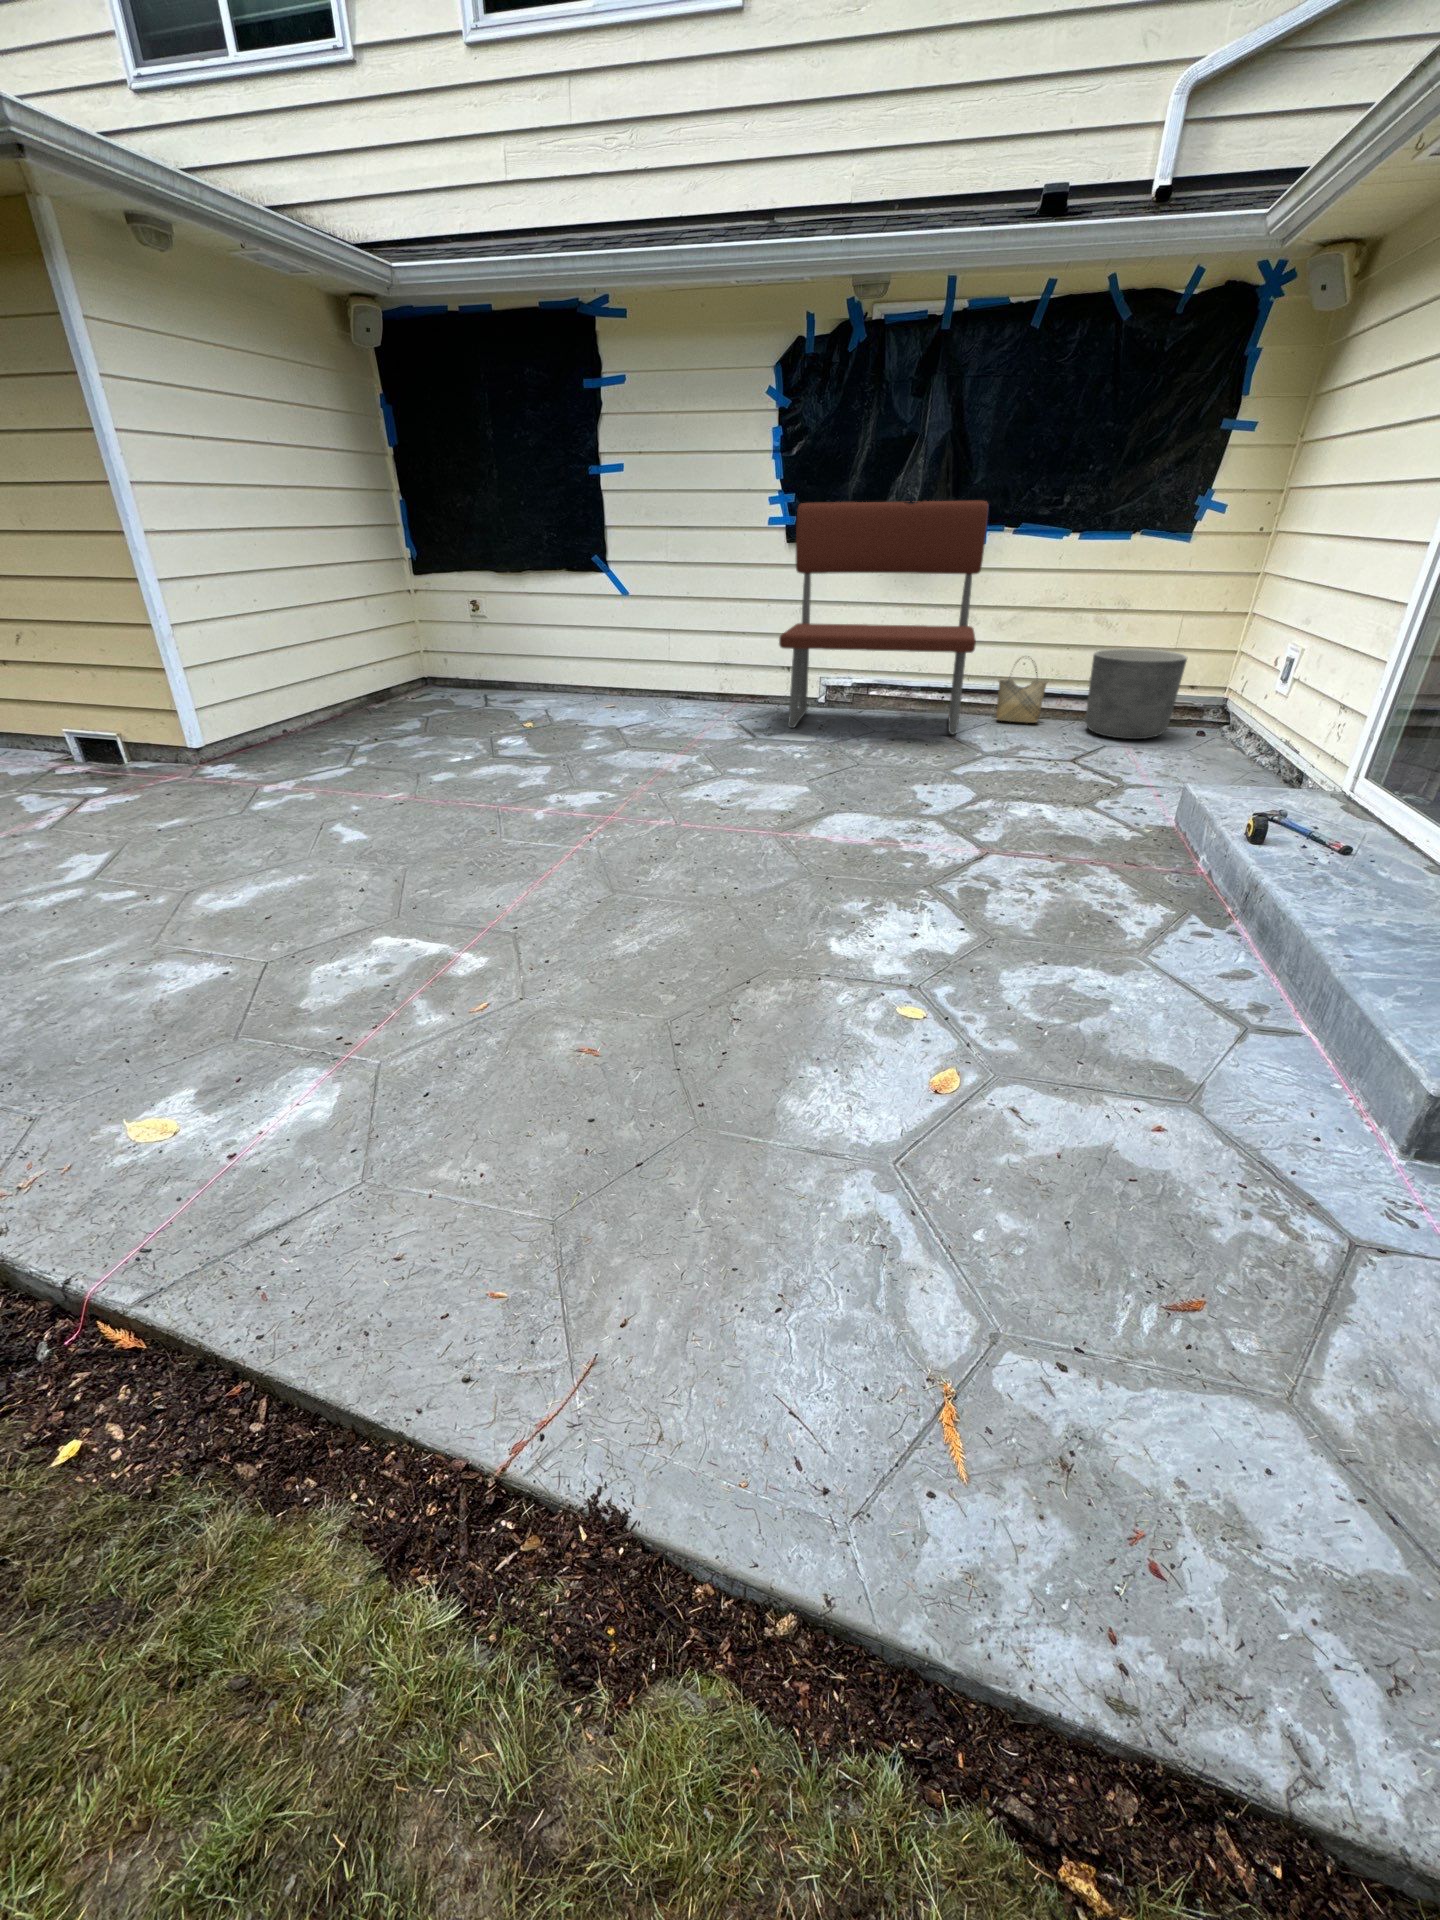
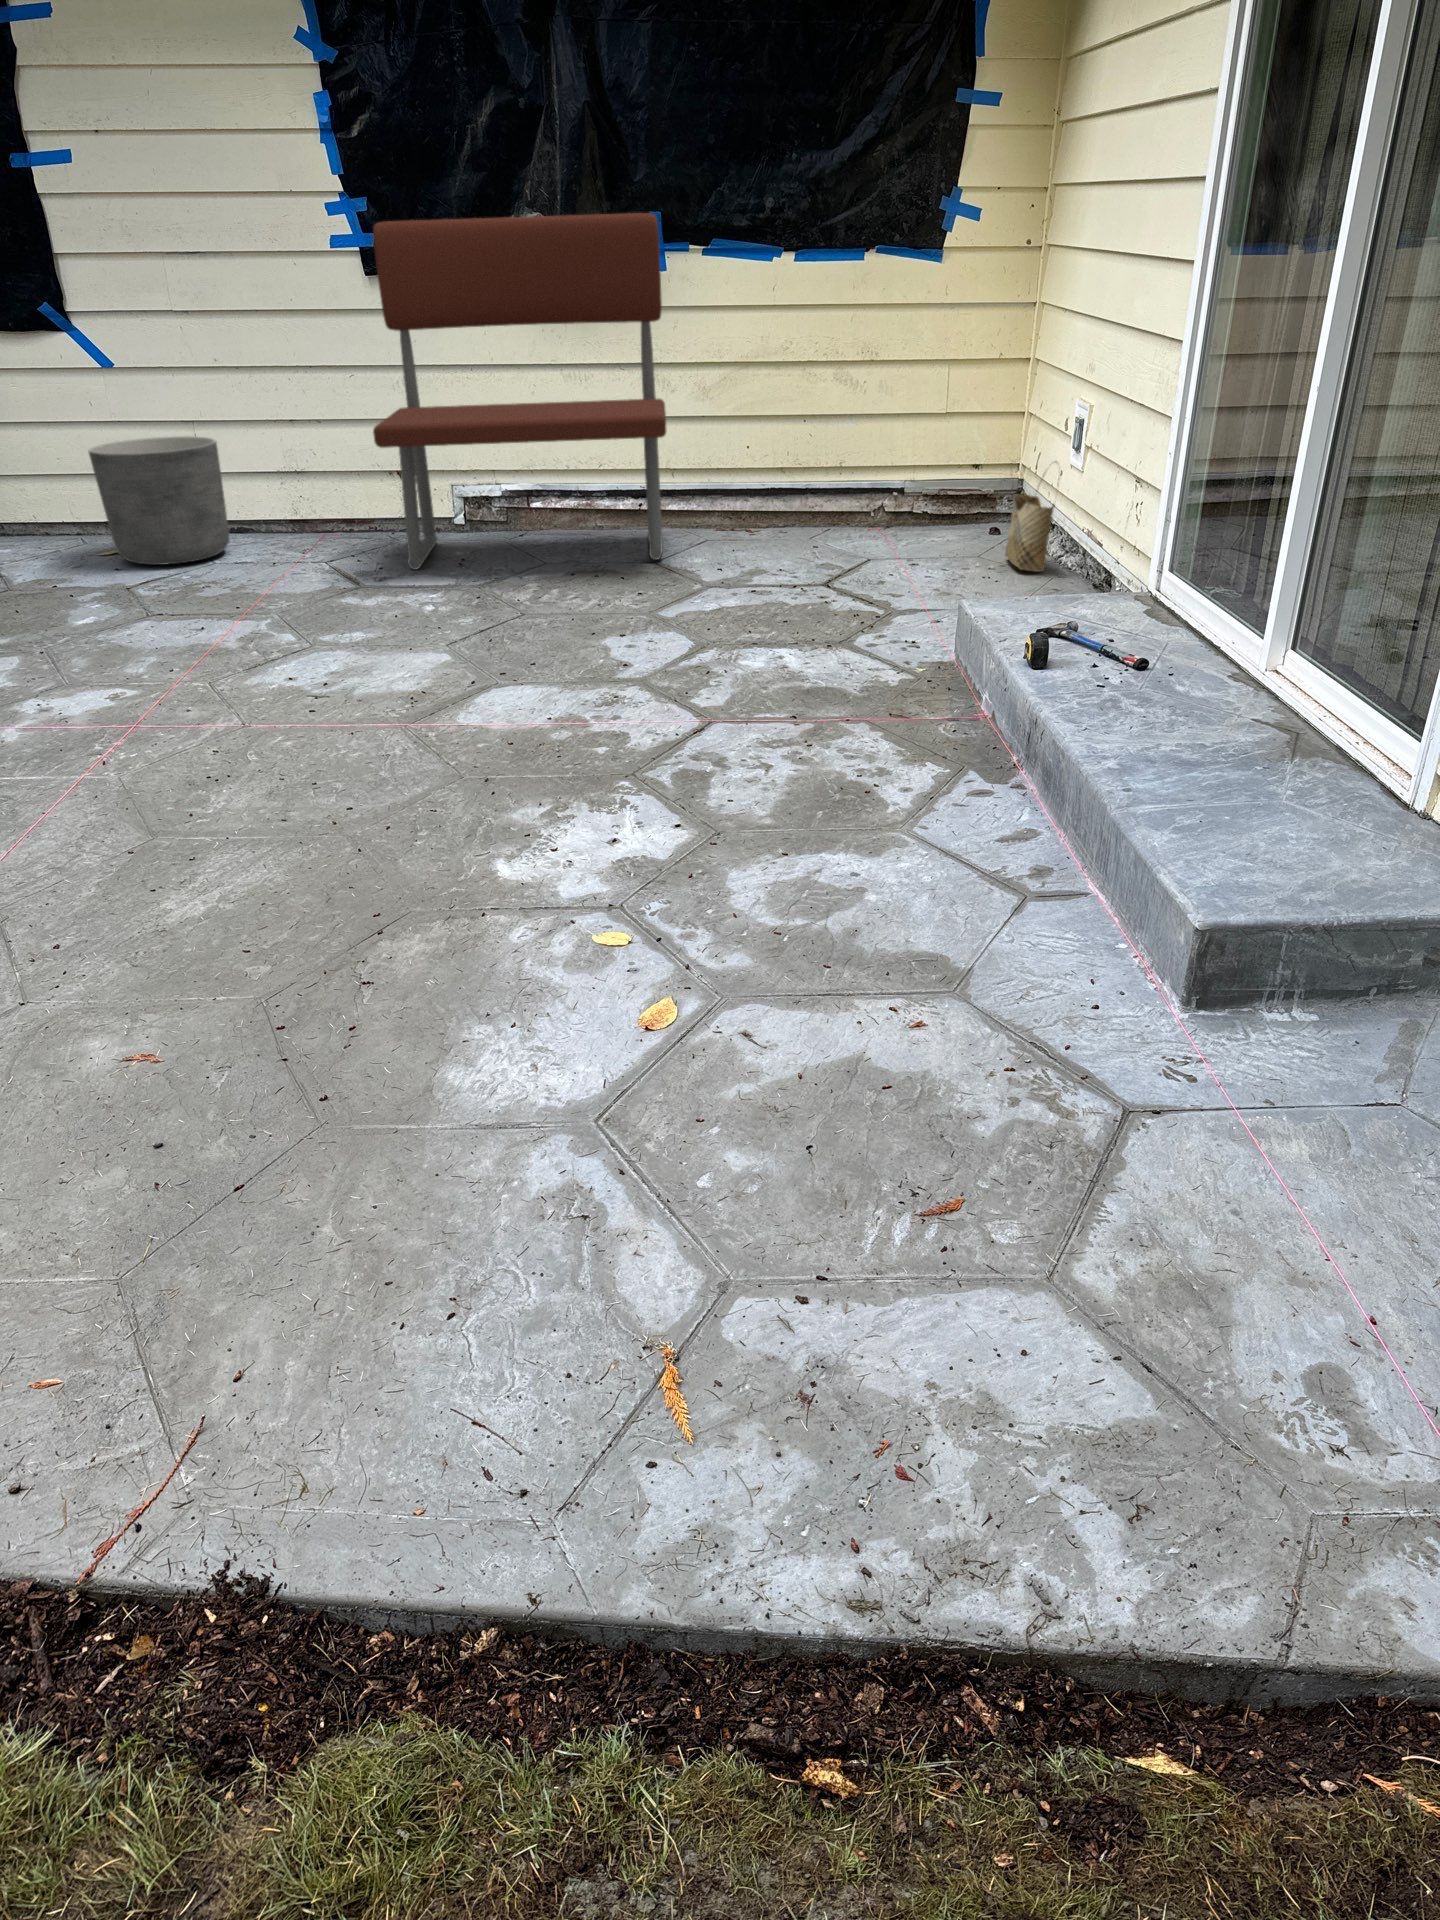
planter: present [1085,649,1187,739] -> present [88,436,229,565]
woven basket: present [996,658,1047,723] -> present [1005,462,1057,572]

